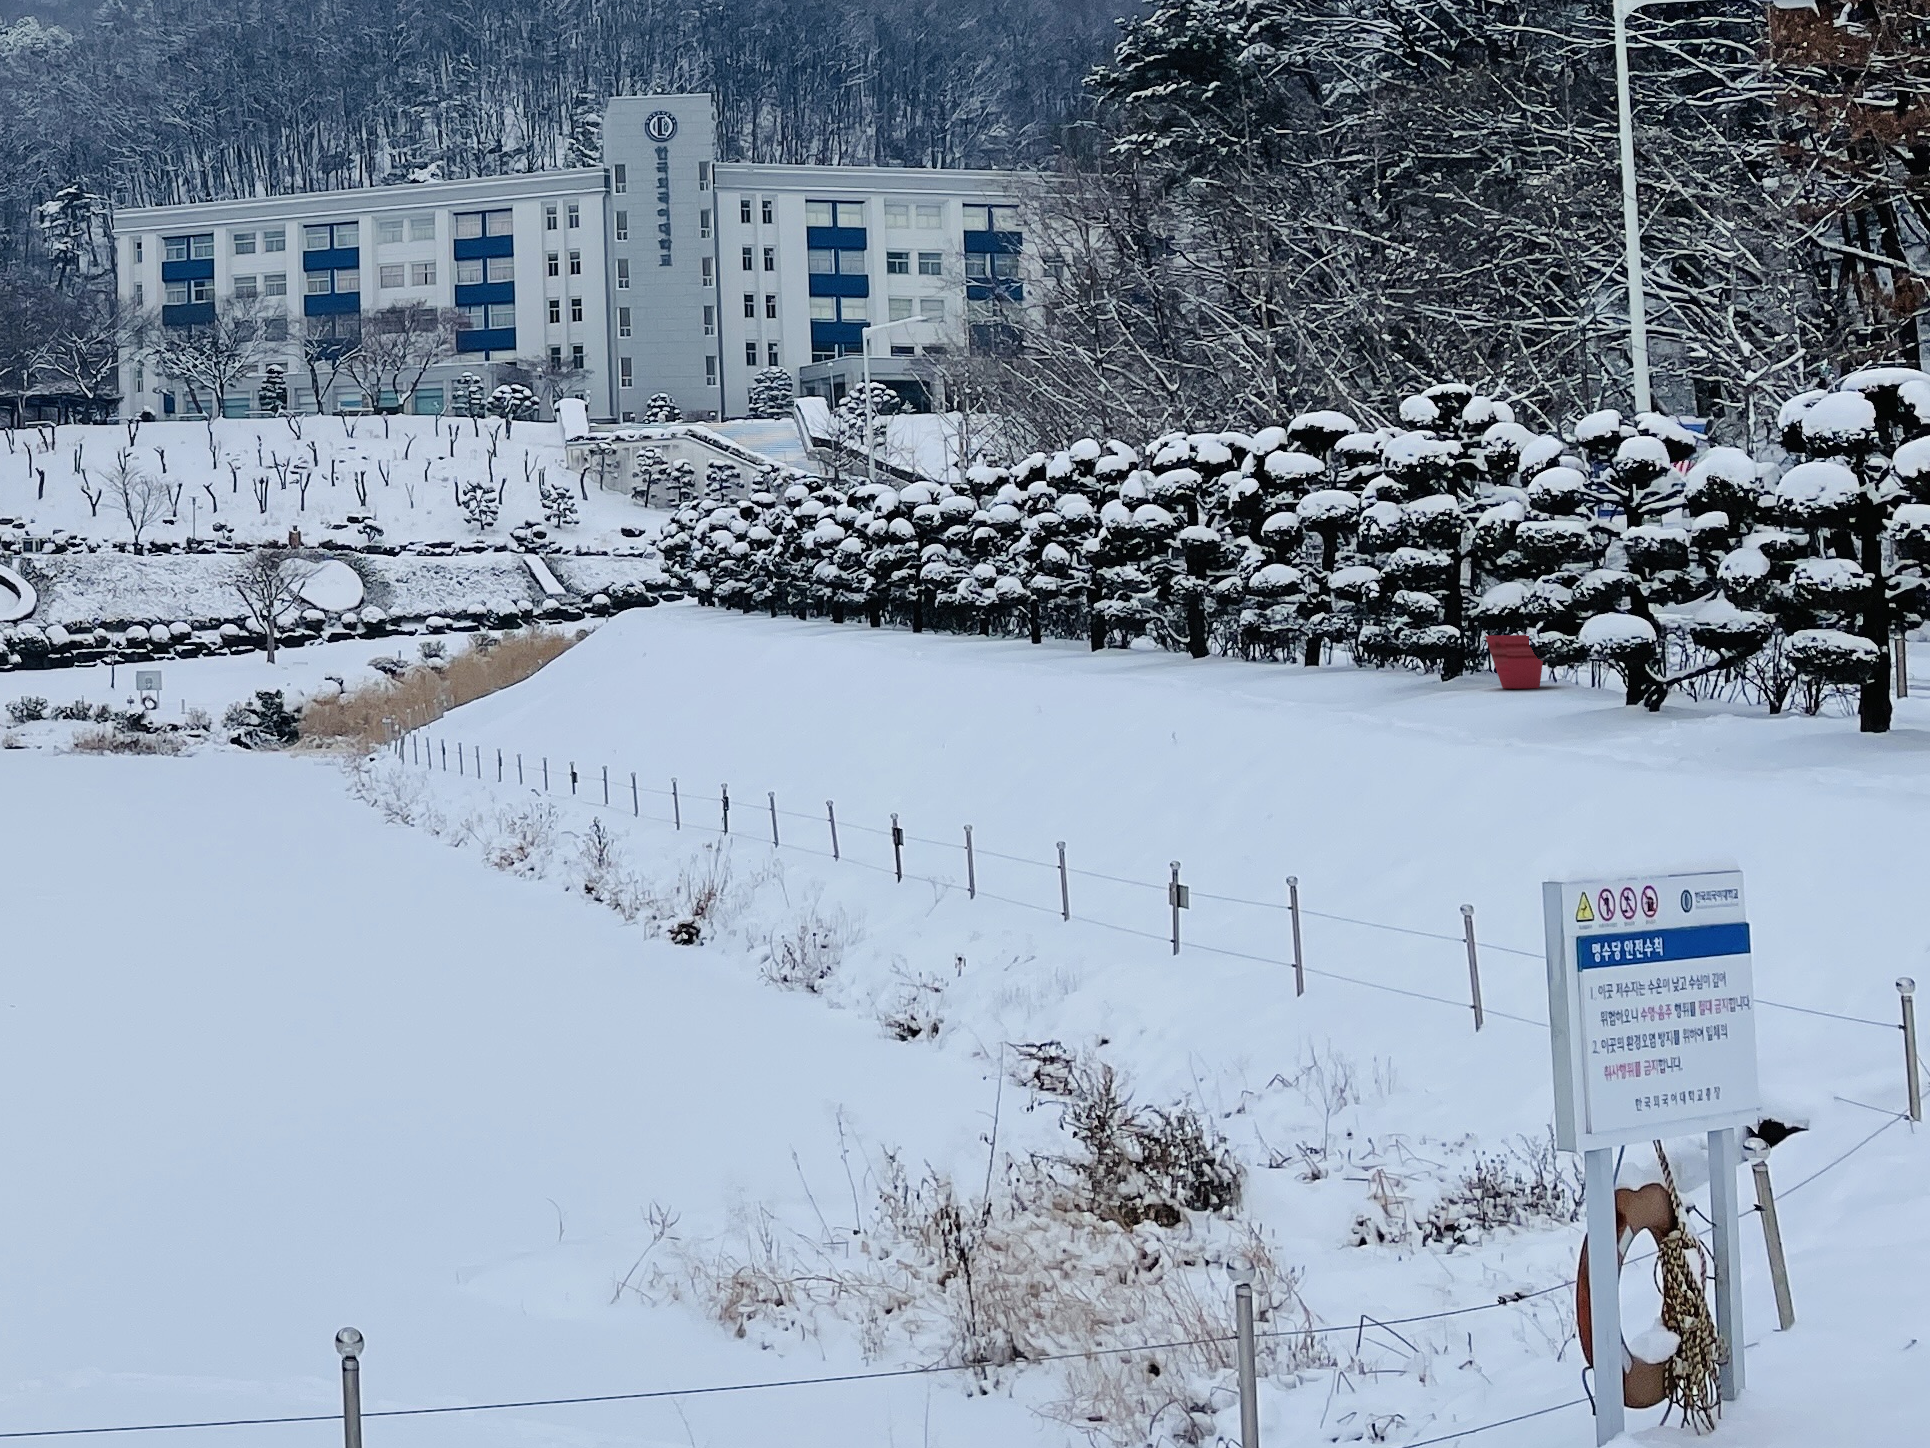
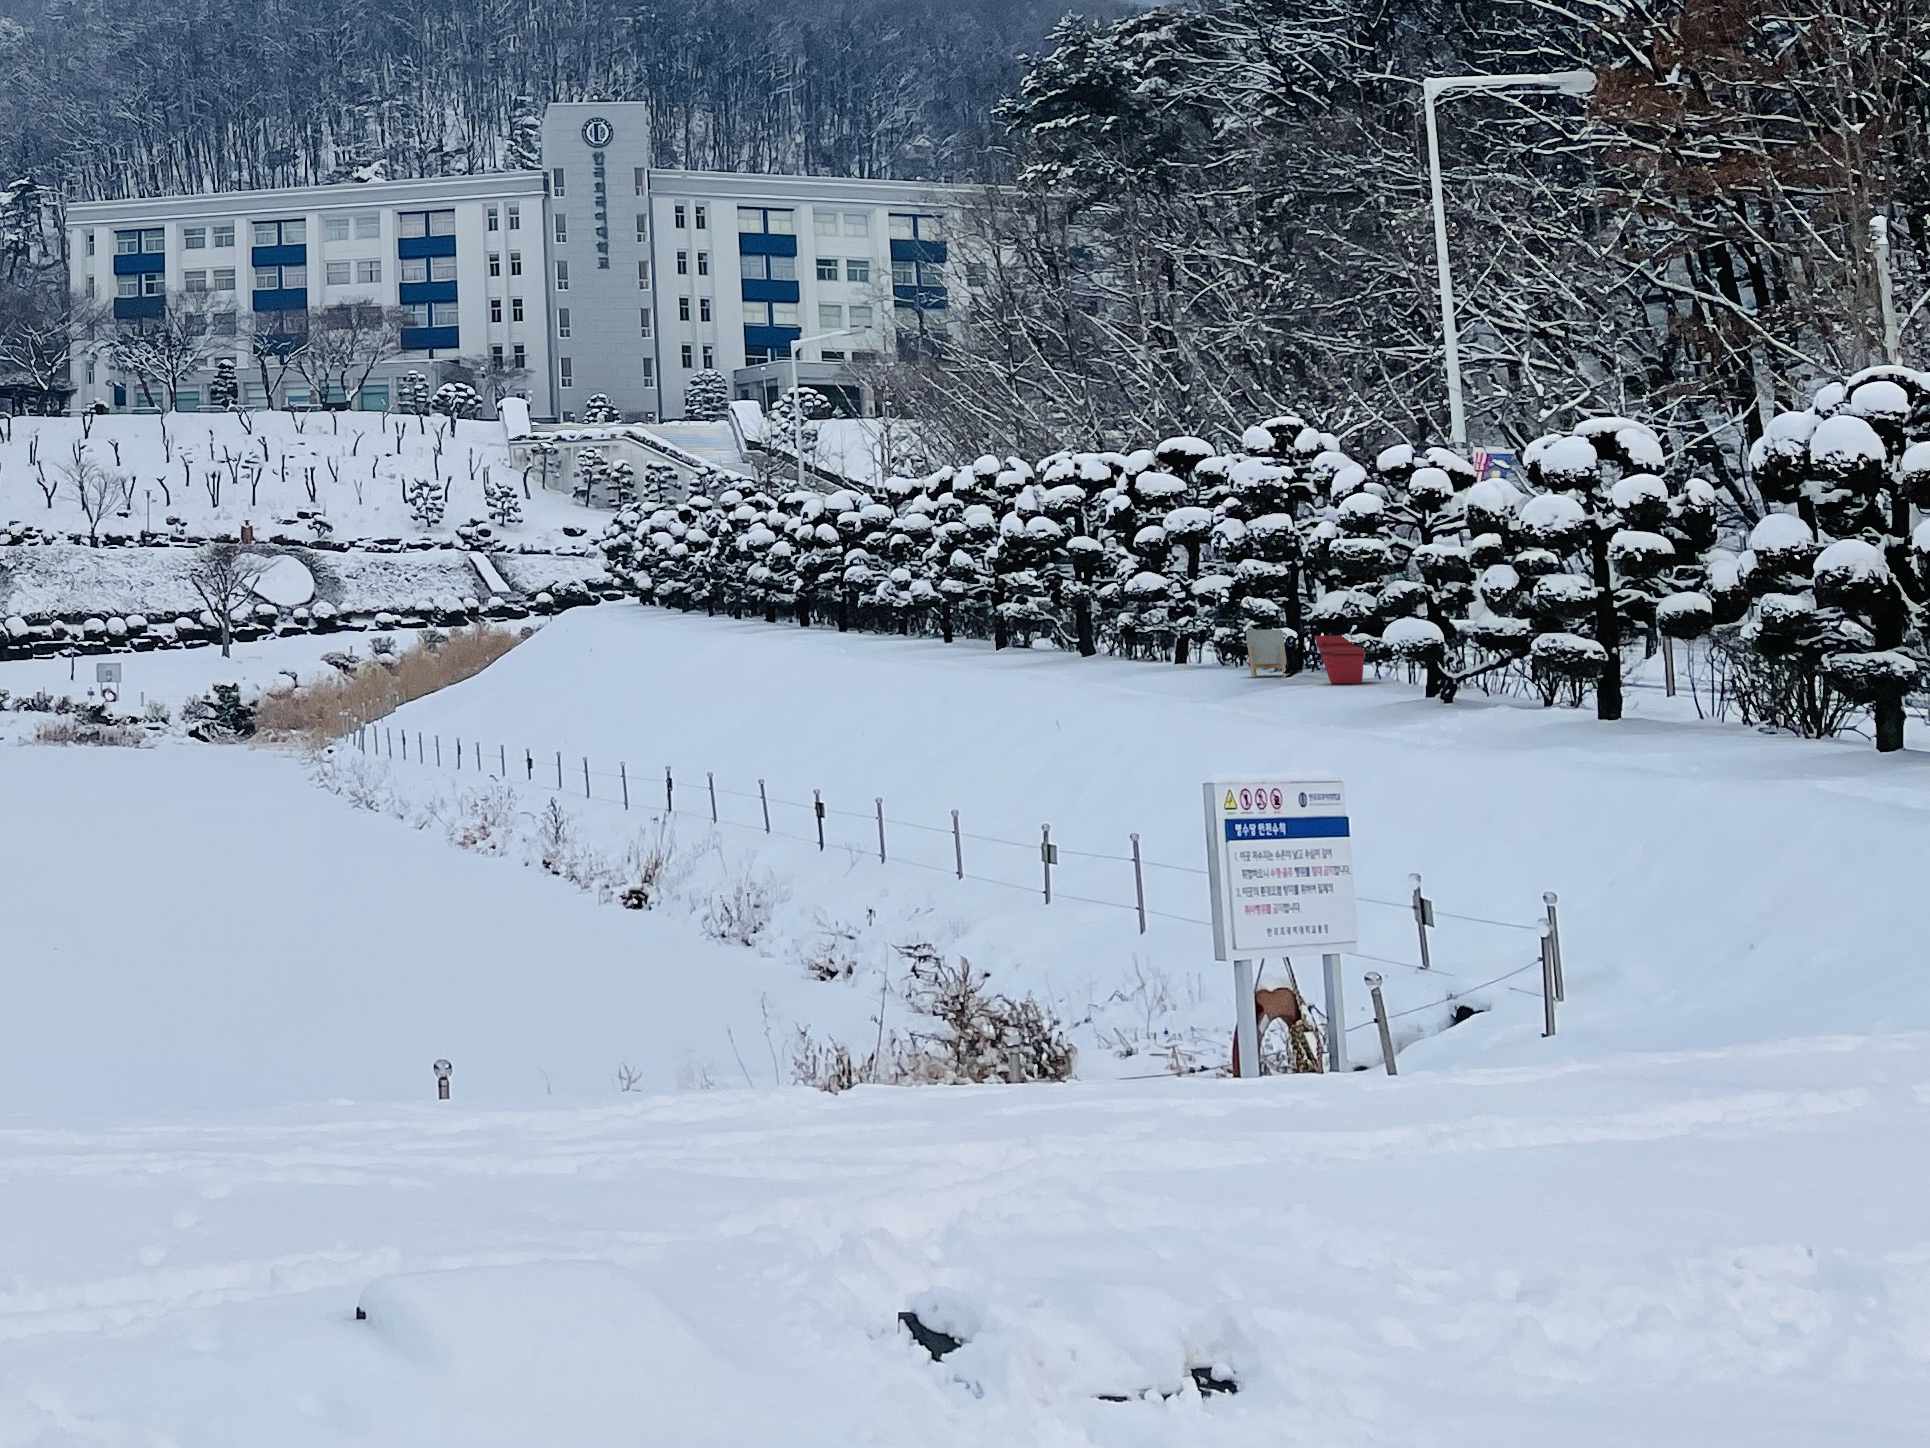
planter: none [1398,628,1445,681] -> present [1246,630,1288,677]

